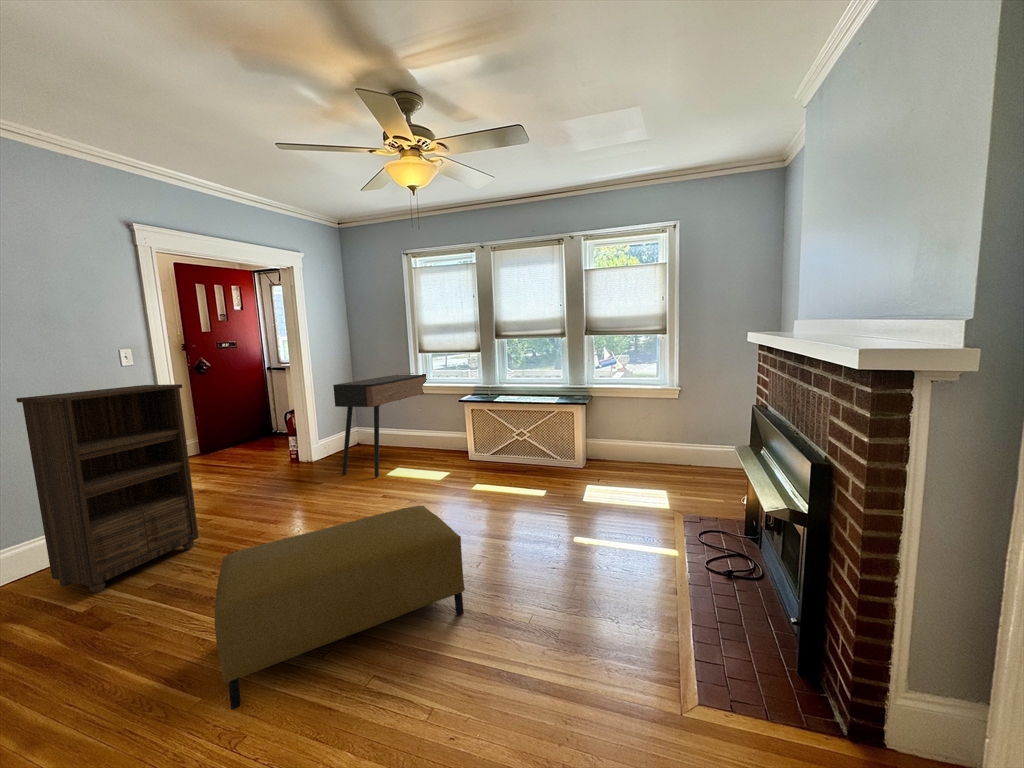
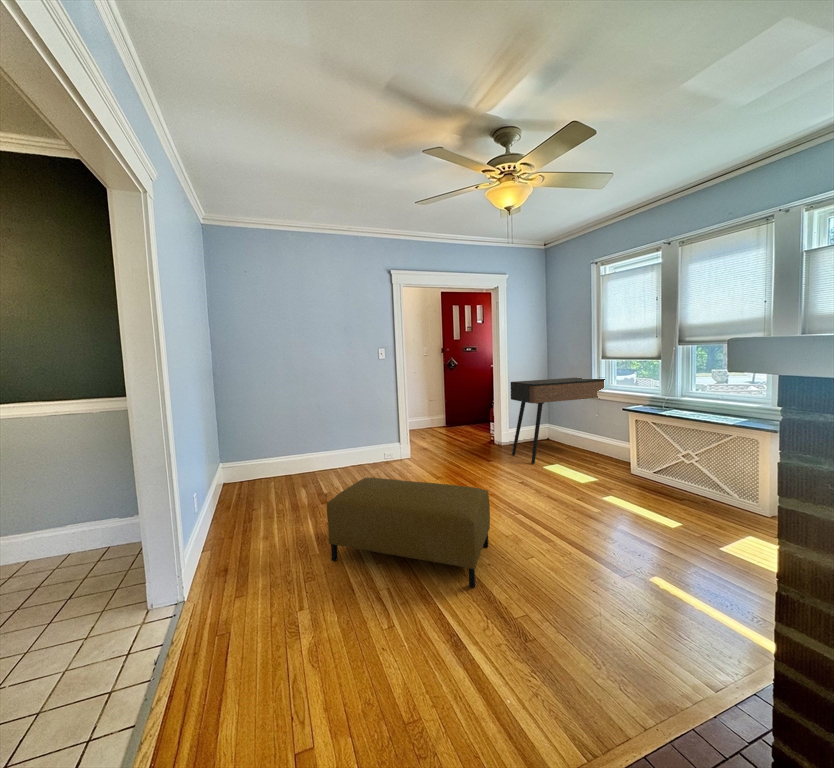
bookshelf: present [16,384,198,593] -> none [336,373,400,480]

